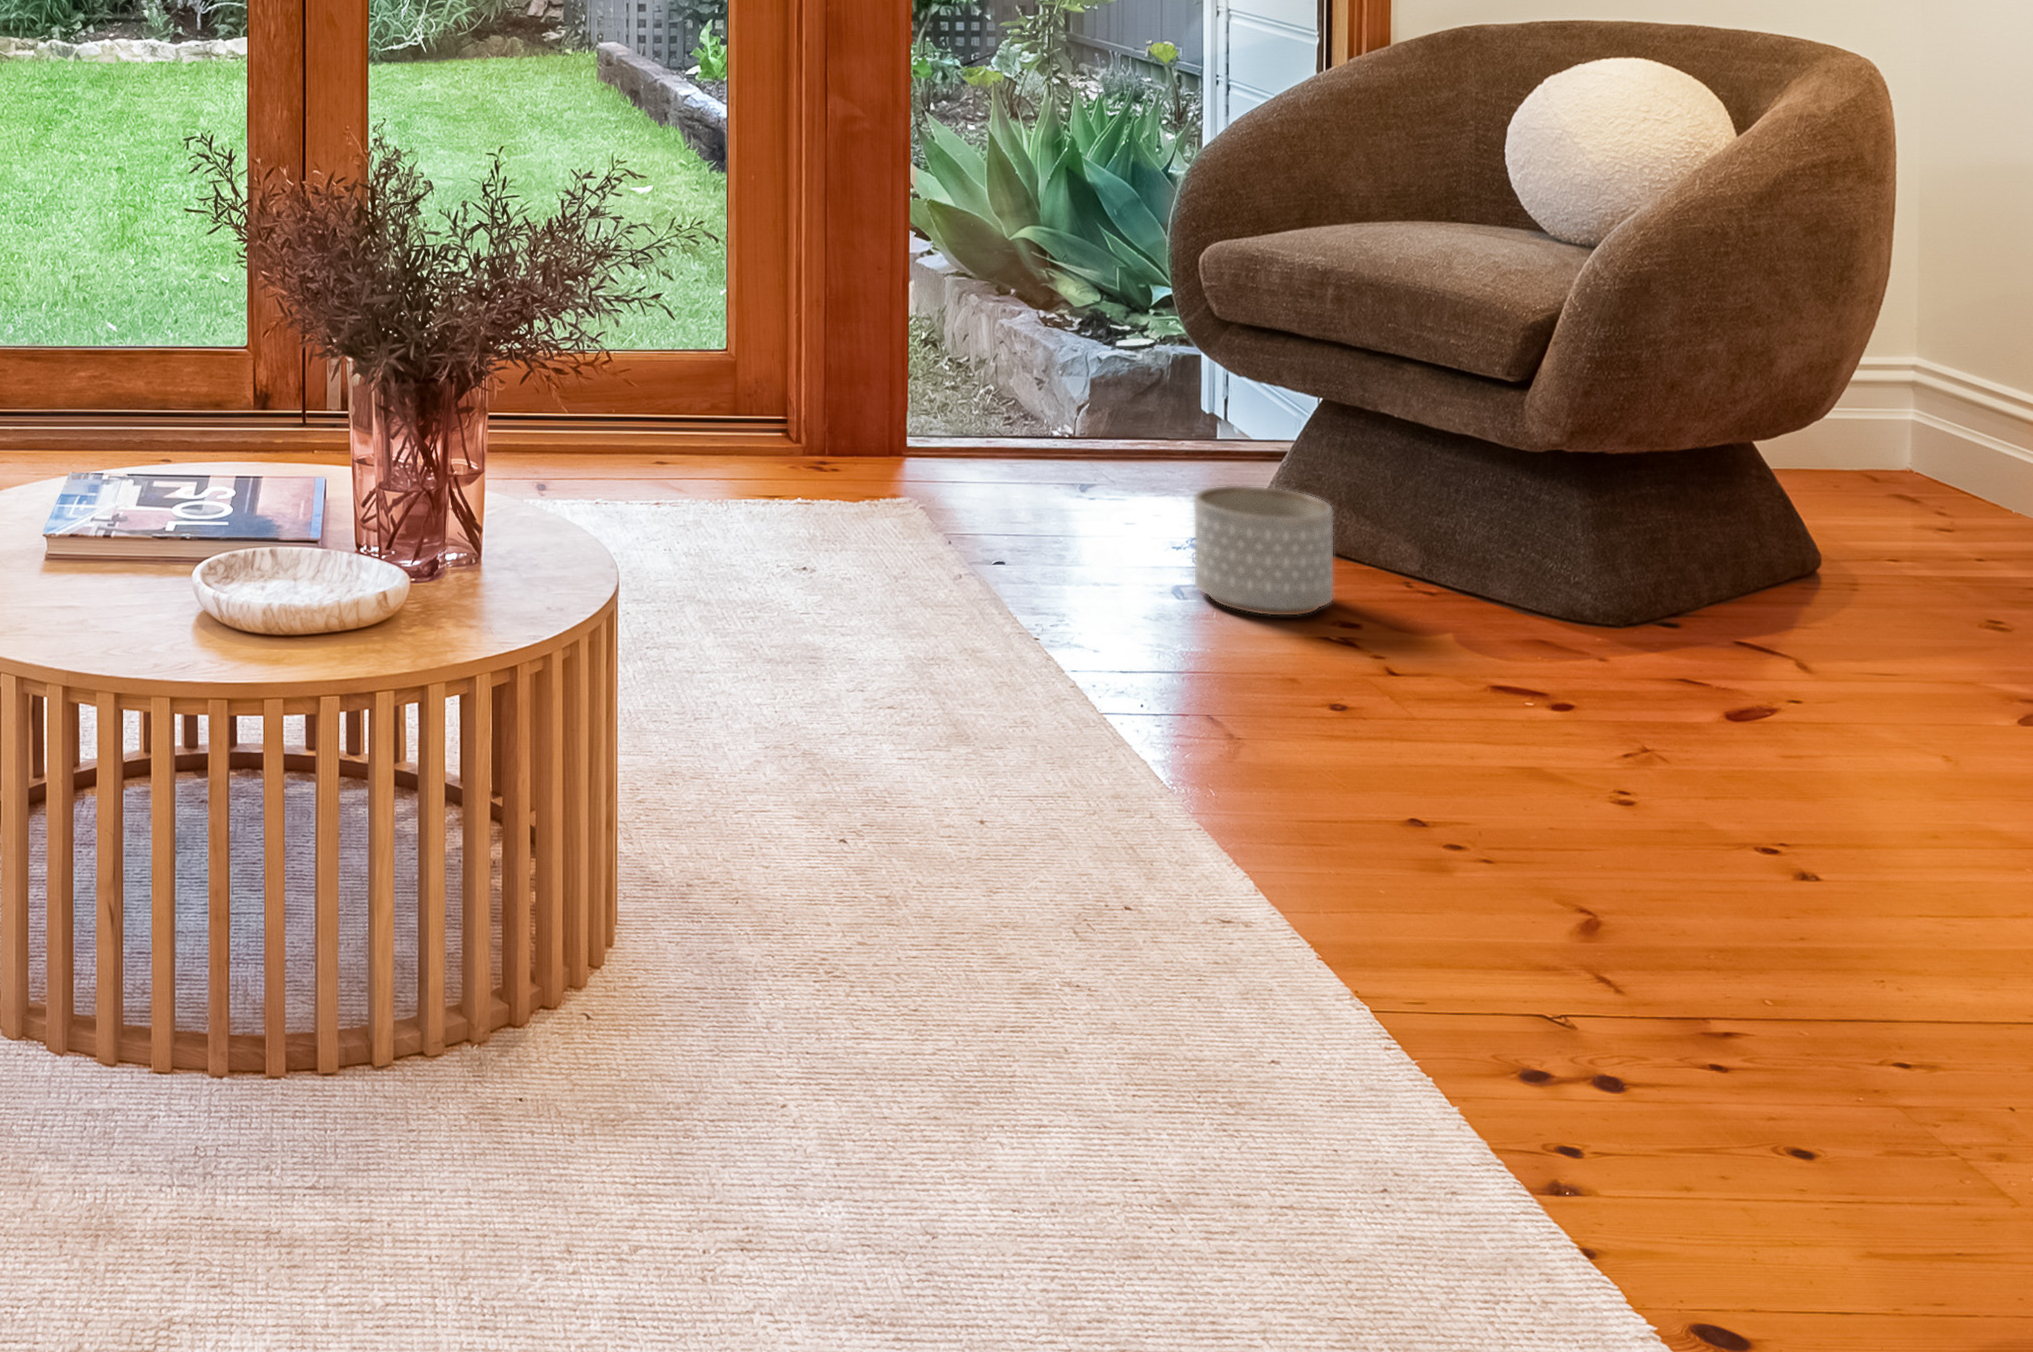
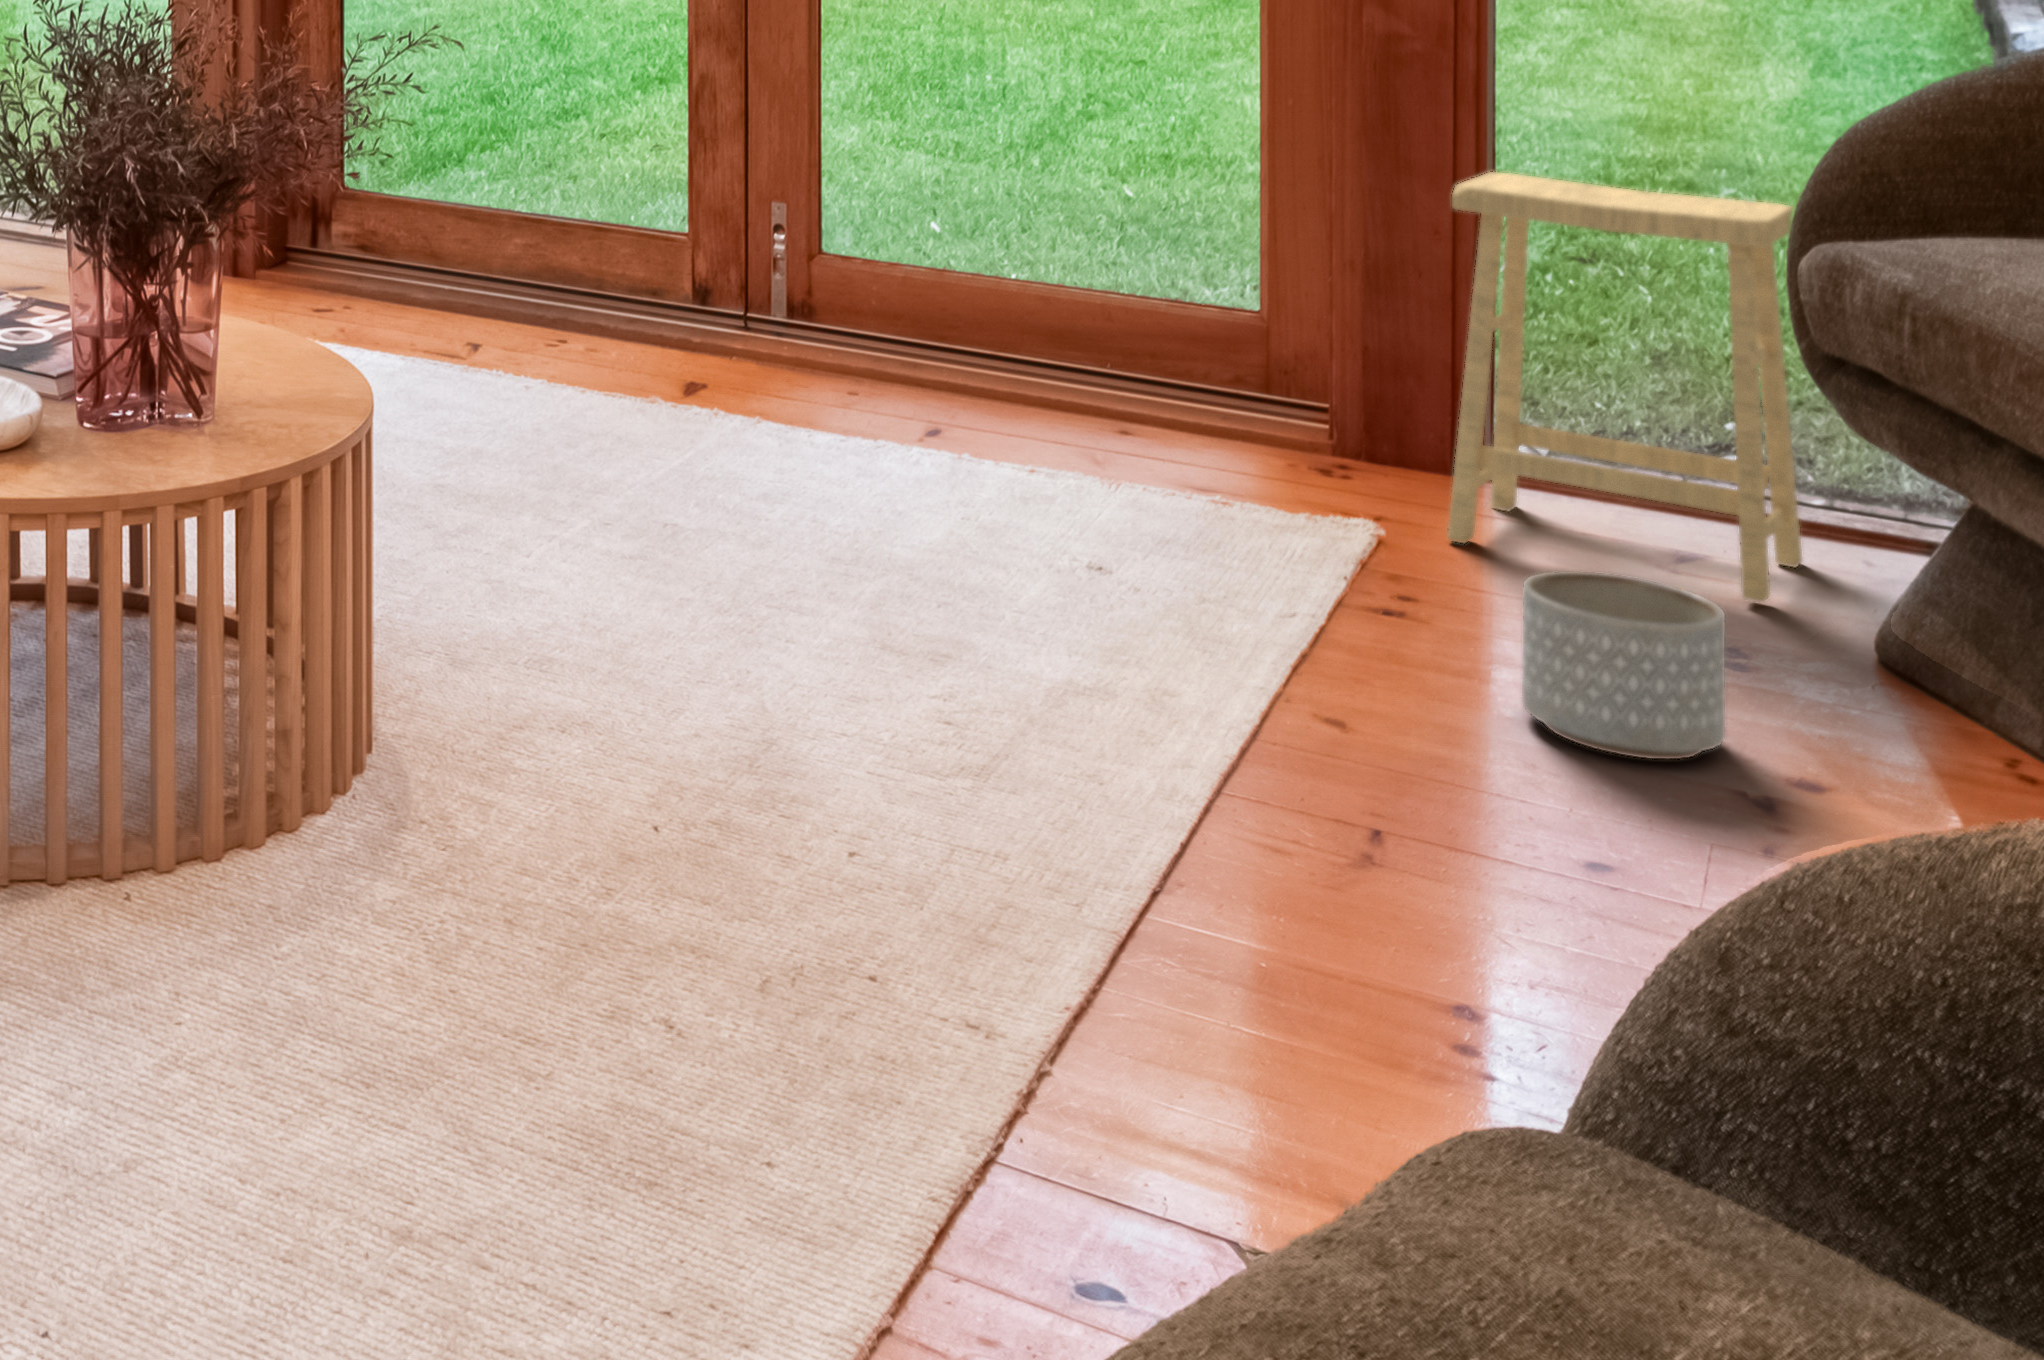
footstool: none [948,202,1187,491] -> present [1447,172,1802,602]

